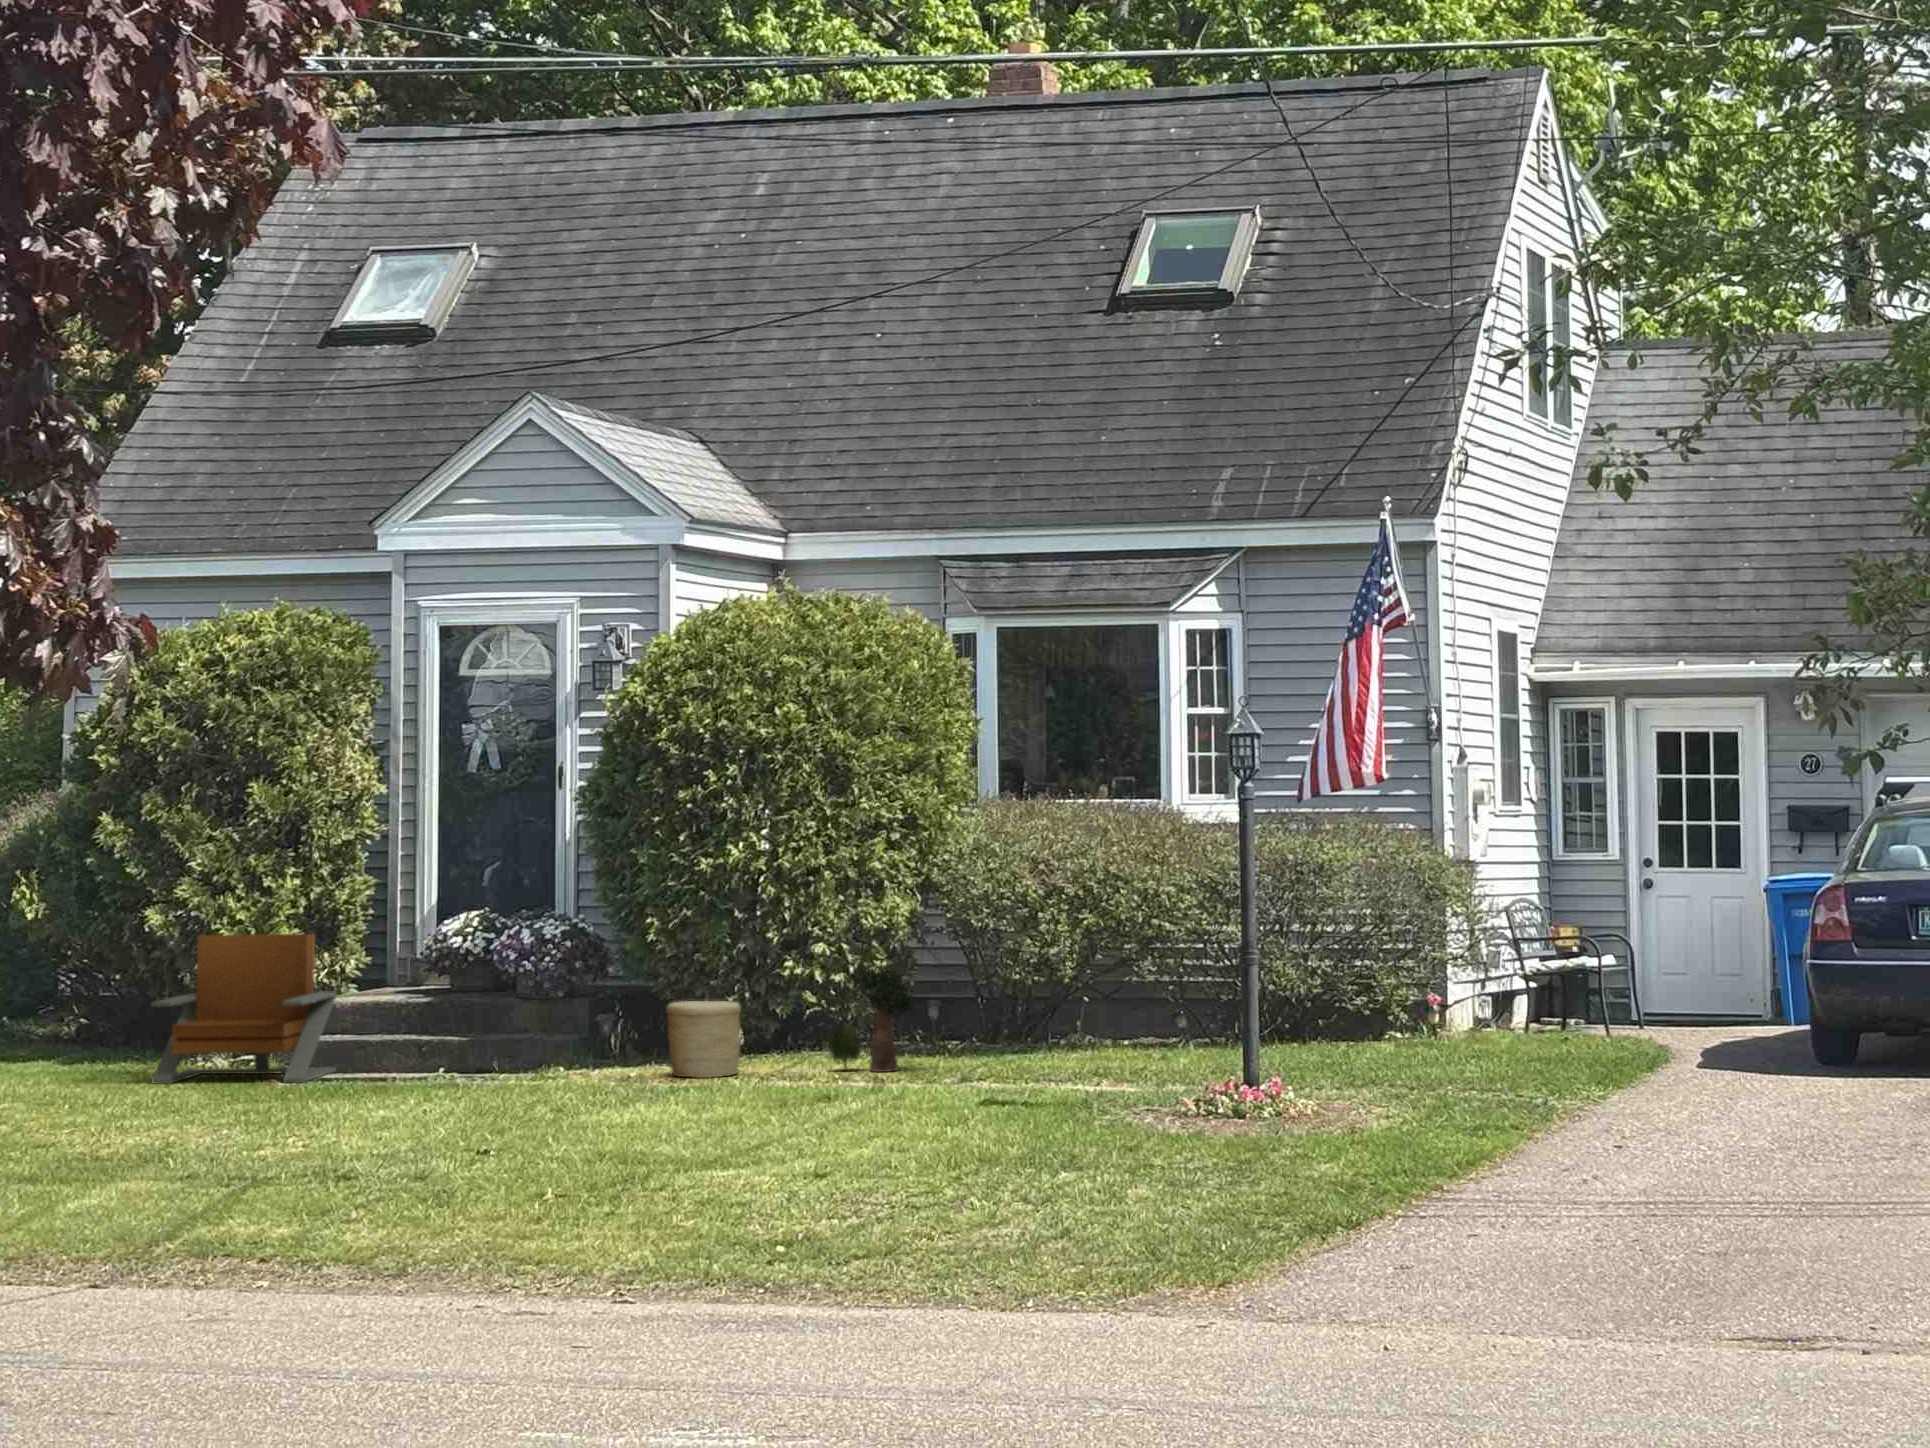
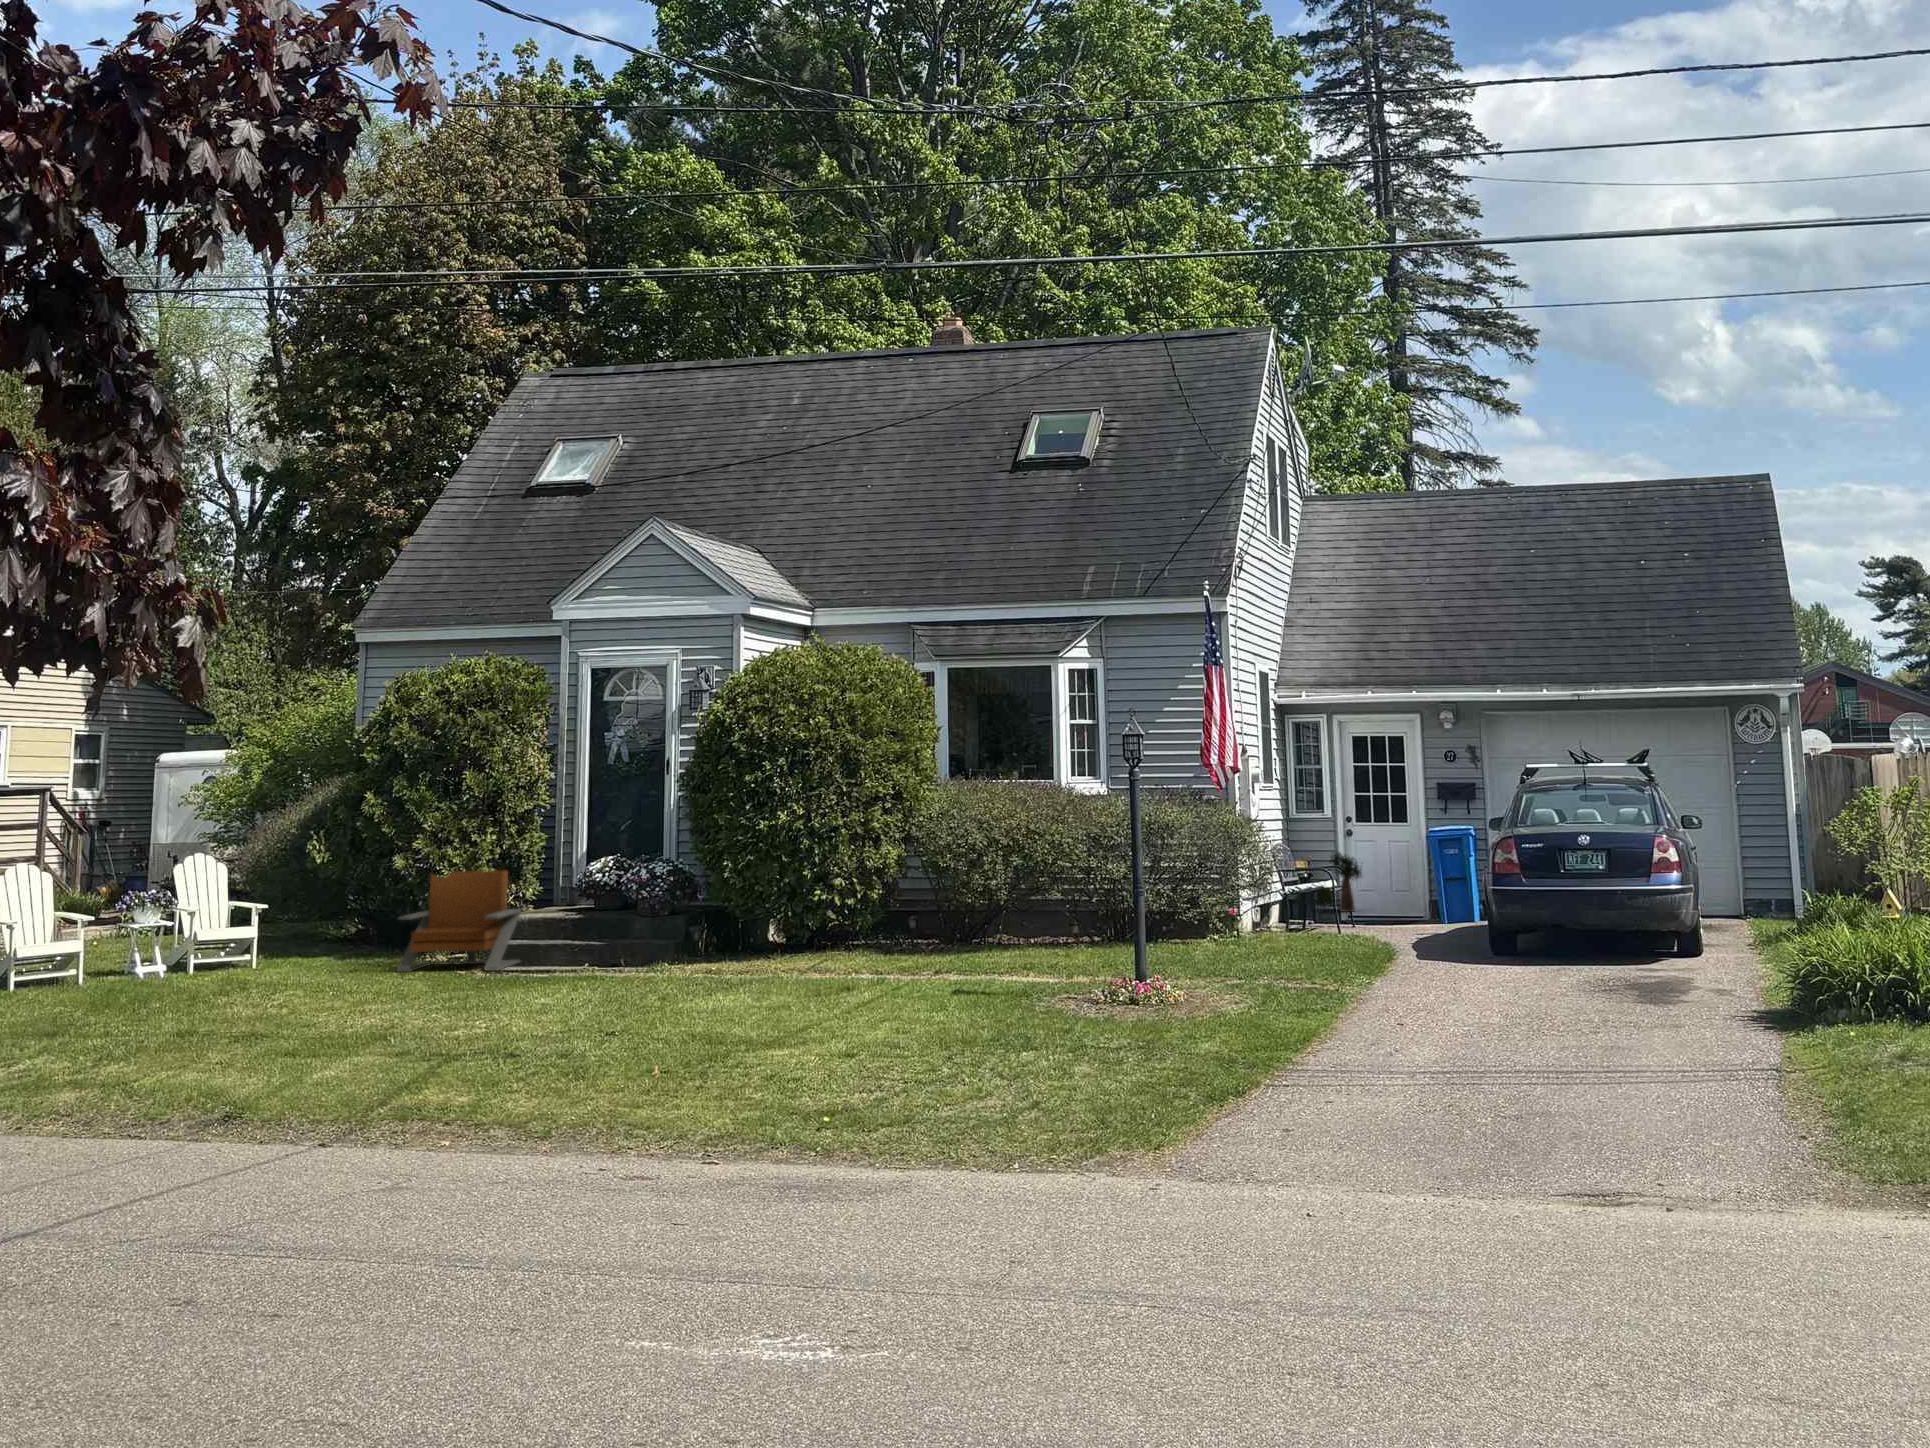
potted plant: present [825,964,915,1072] -> present [1314,852,1362,912]
woven basket: present [666,1001,741,1078] -> none [738,914,787,967]

